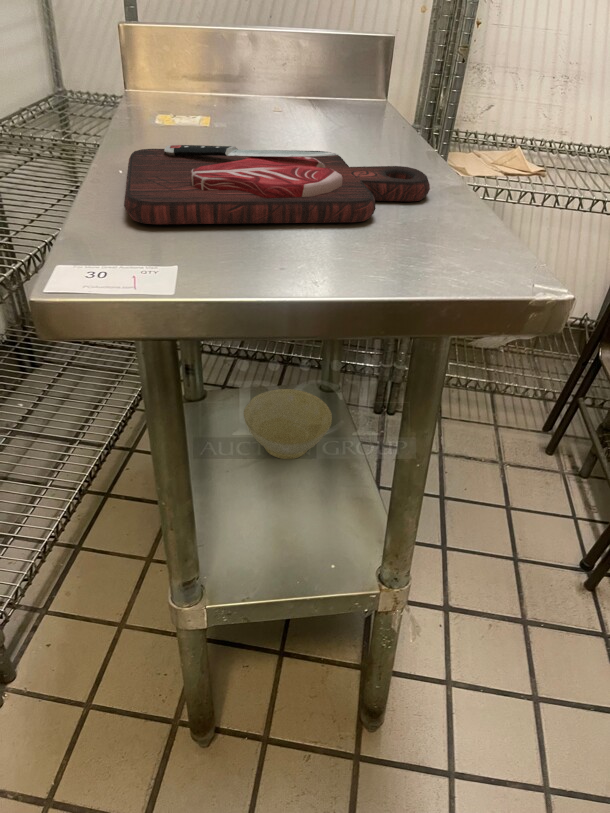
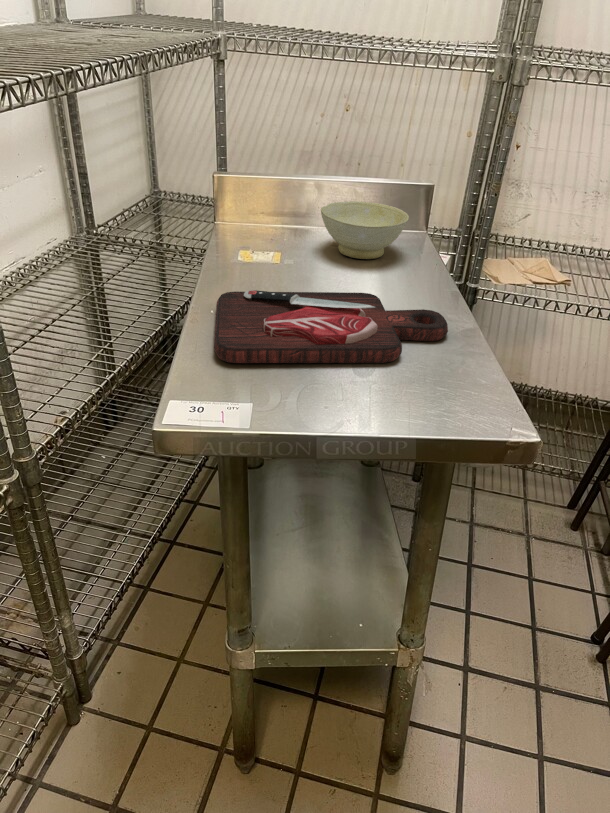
bowl: present [244,389,332,459] -> present [321,201,409,259]

